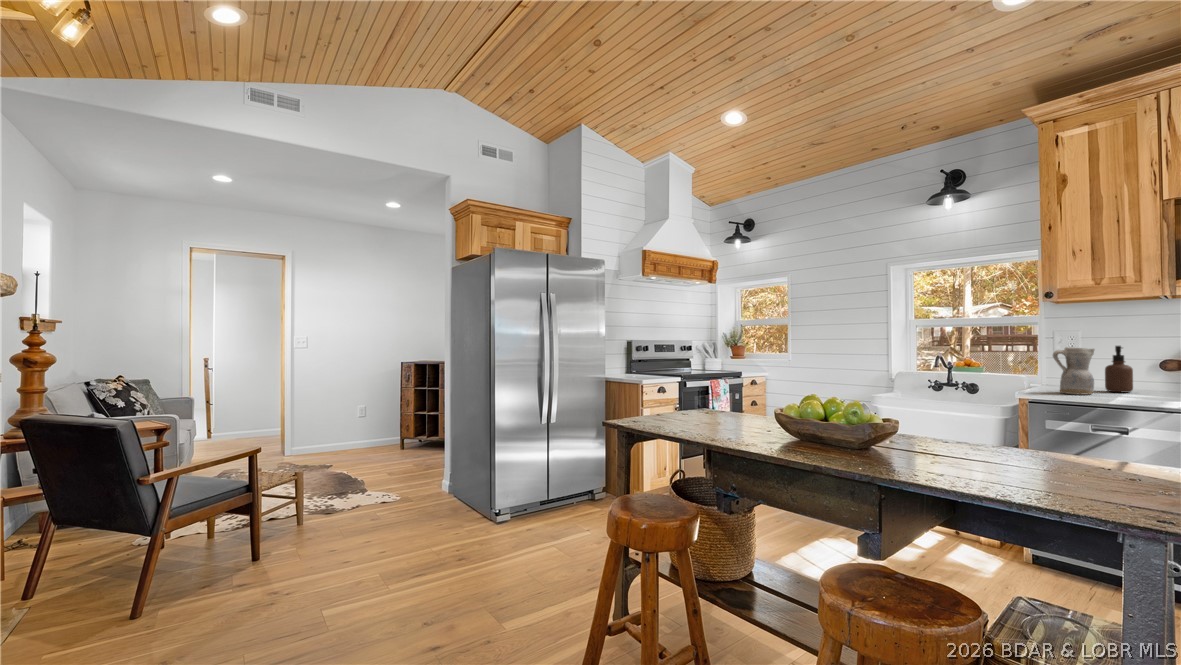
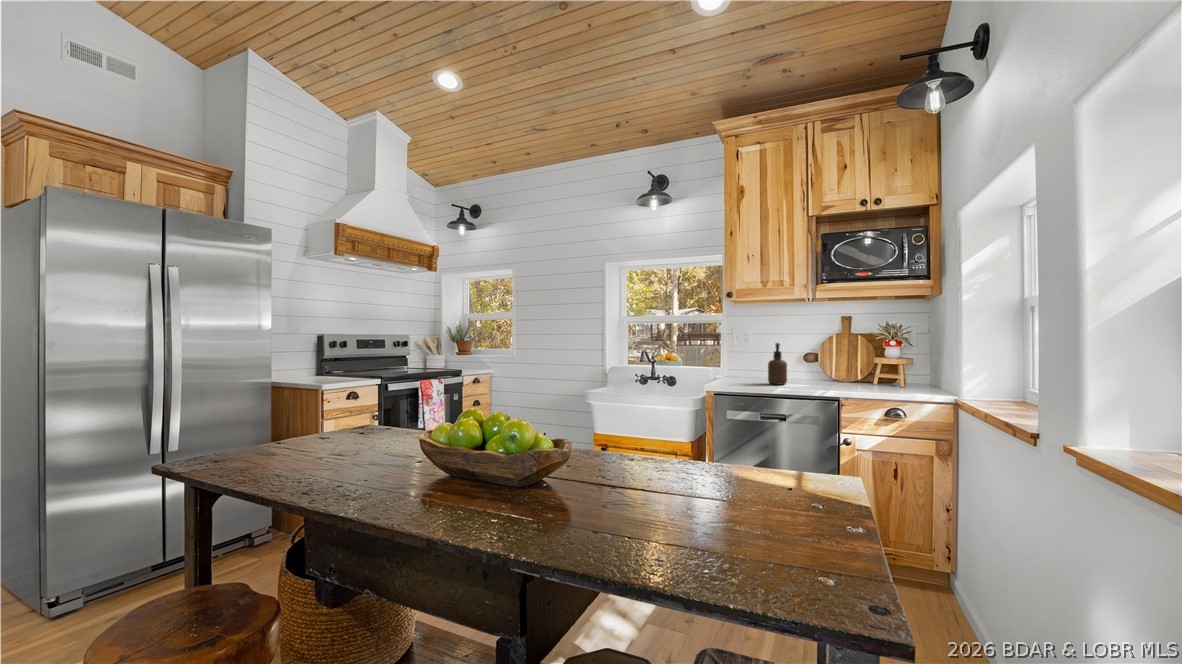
ceramic pitcher: present [1053,347,1094,394] -> none [732,344,762,388]

